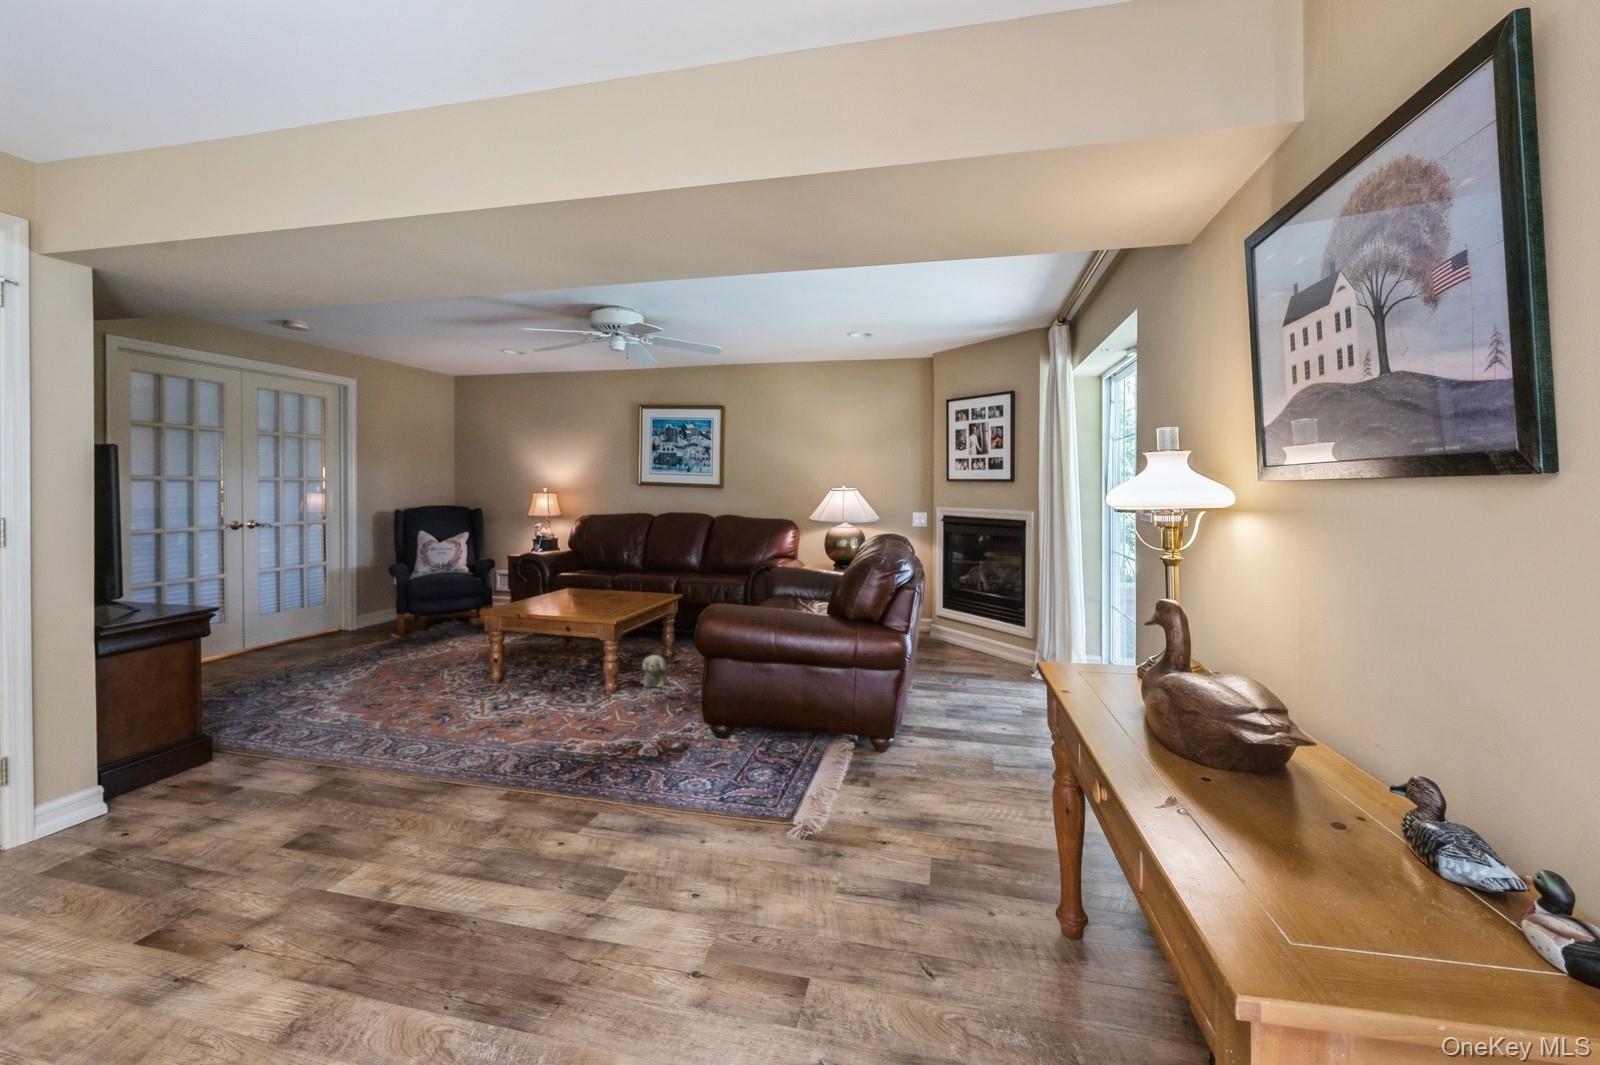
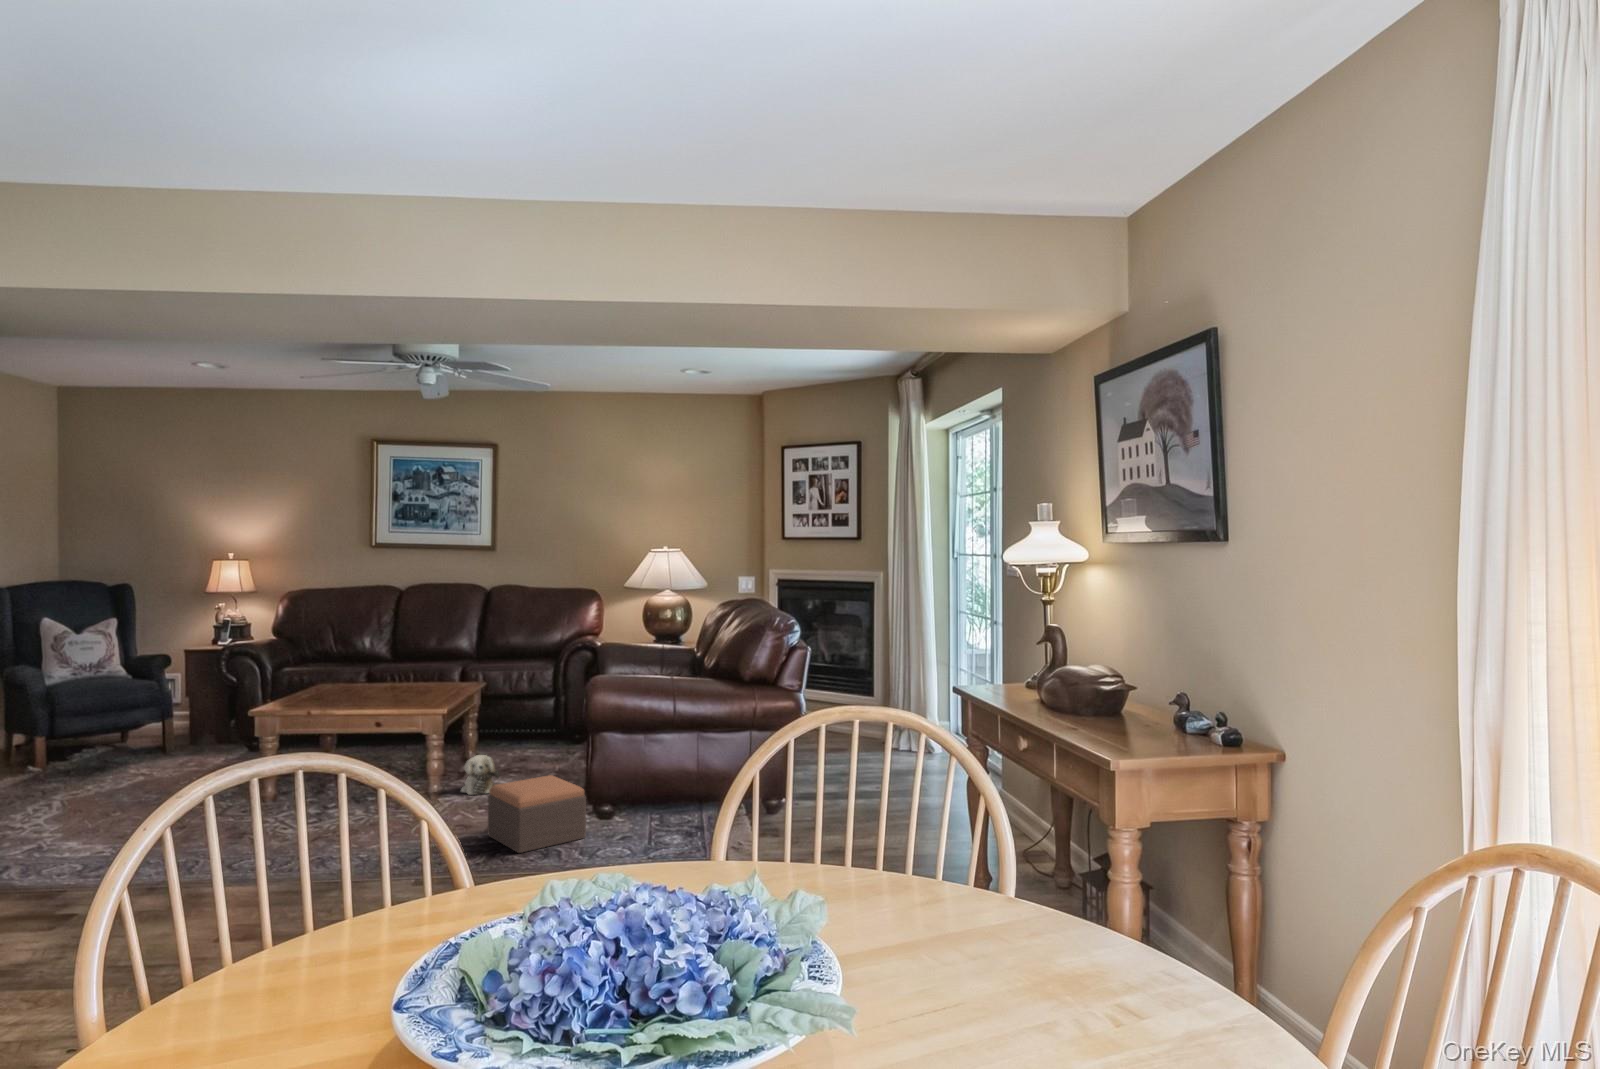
footstool: none [622,686,697,757] -> present [488,775,586,853]

